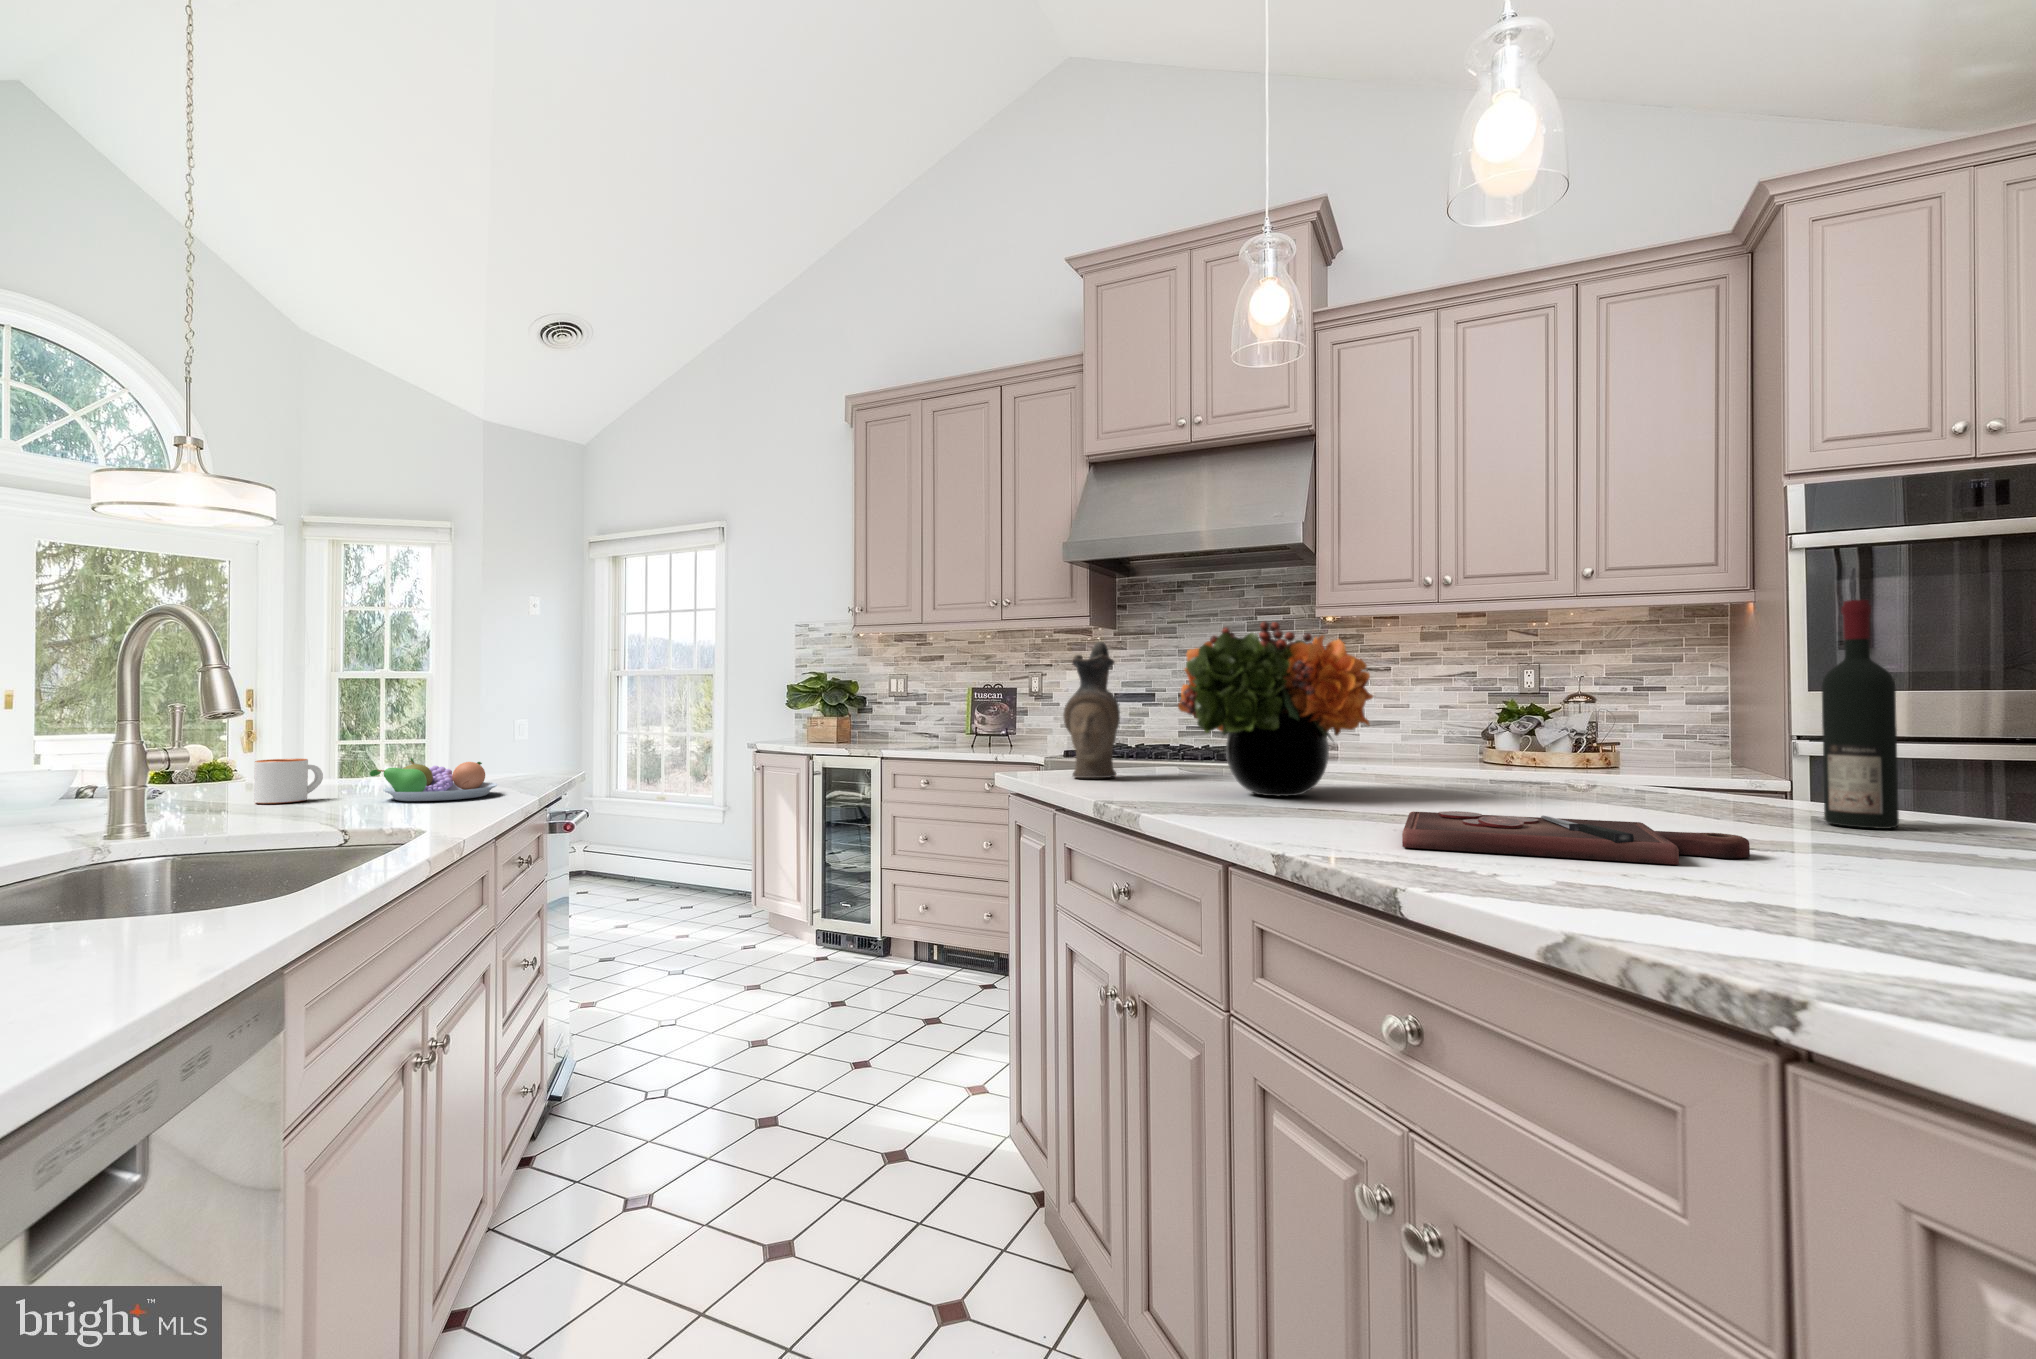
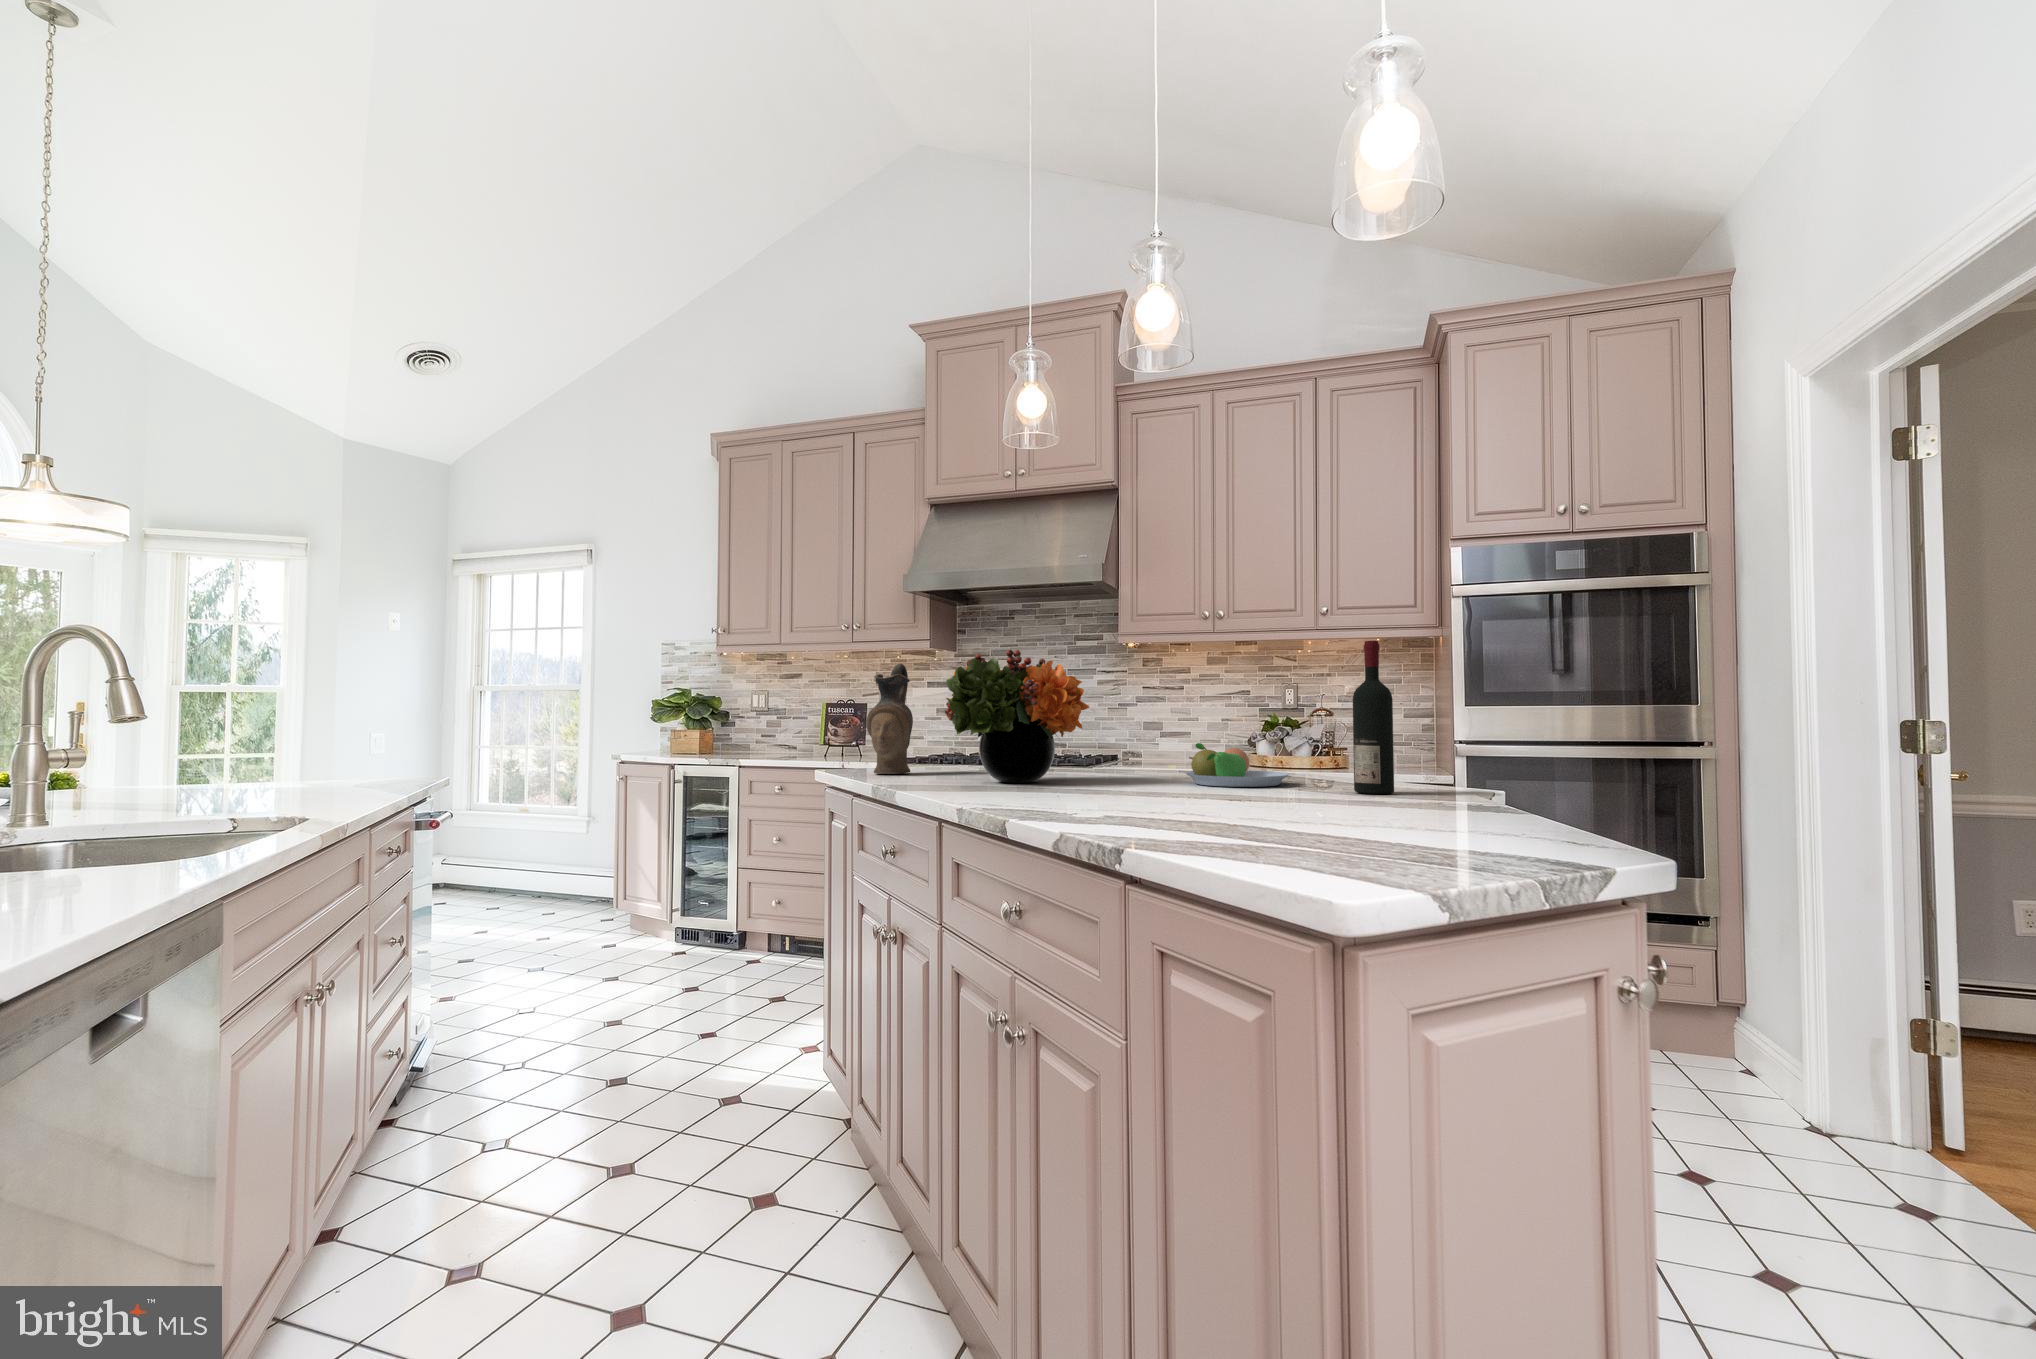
fruit bowl: present [370,758,498,801] -> present [1186,743,1289,787]
mug: present [254,759,323,804] -> none [135,763,201,802]
cutting board: present [1402,811,1750,864] -> none [1046,786,1256,810]

